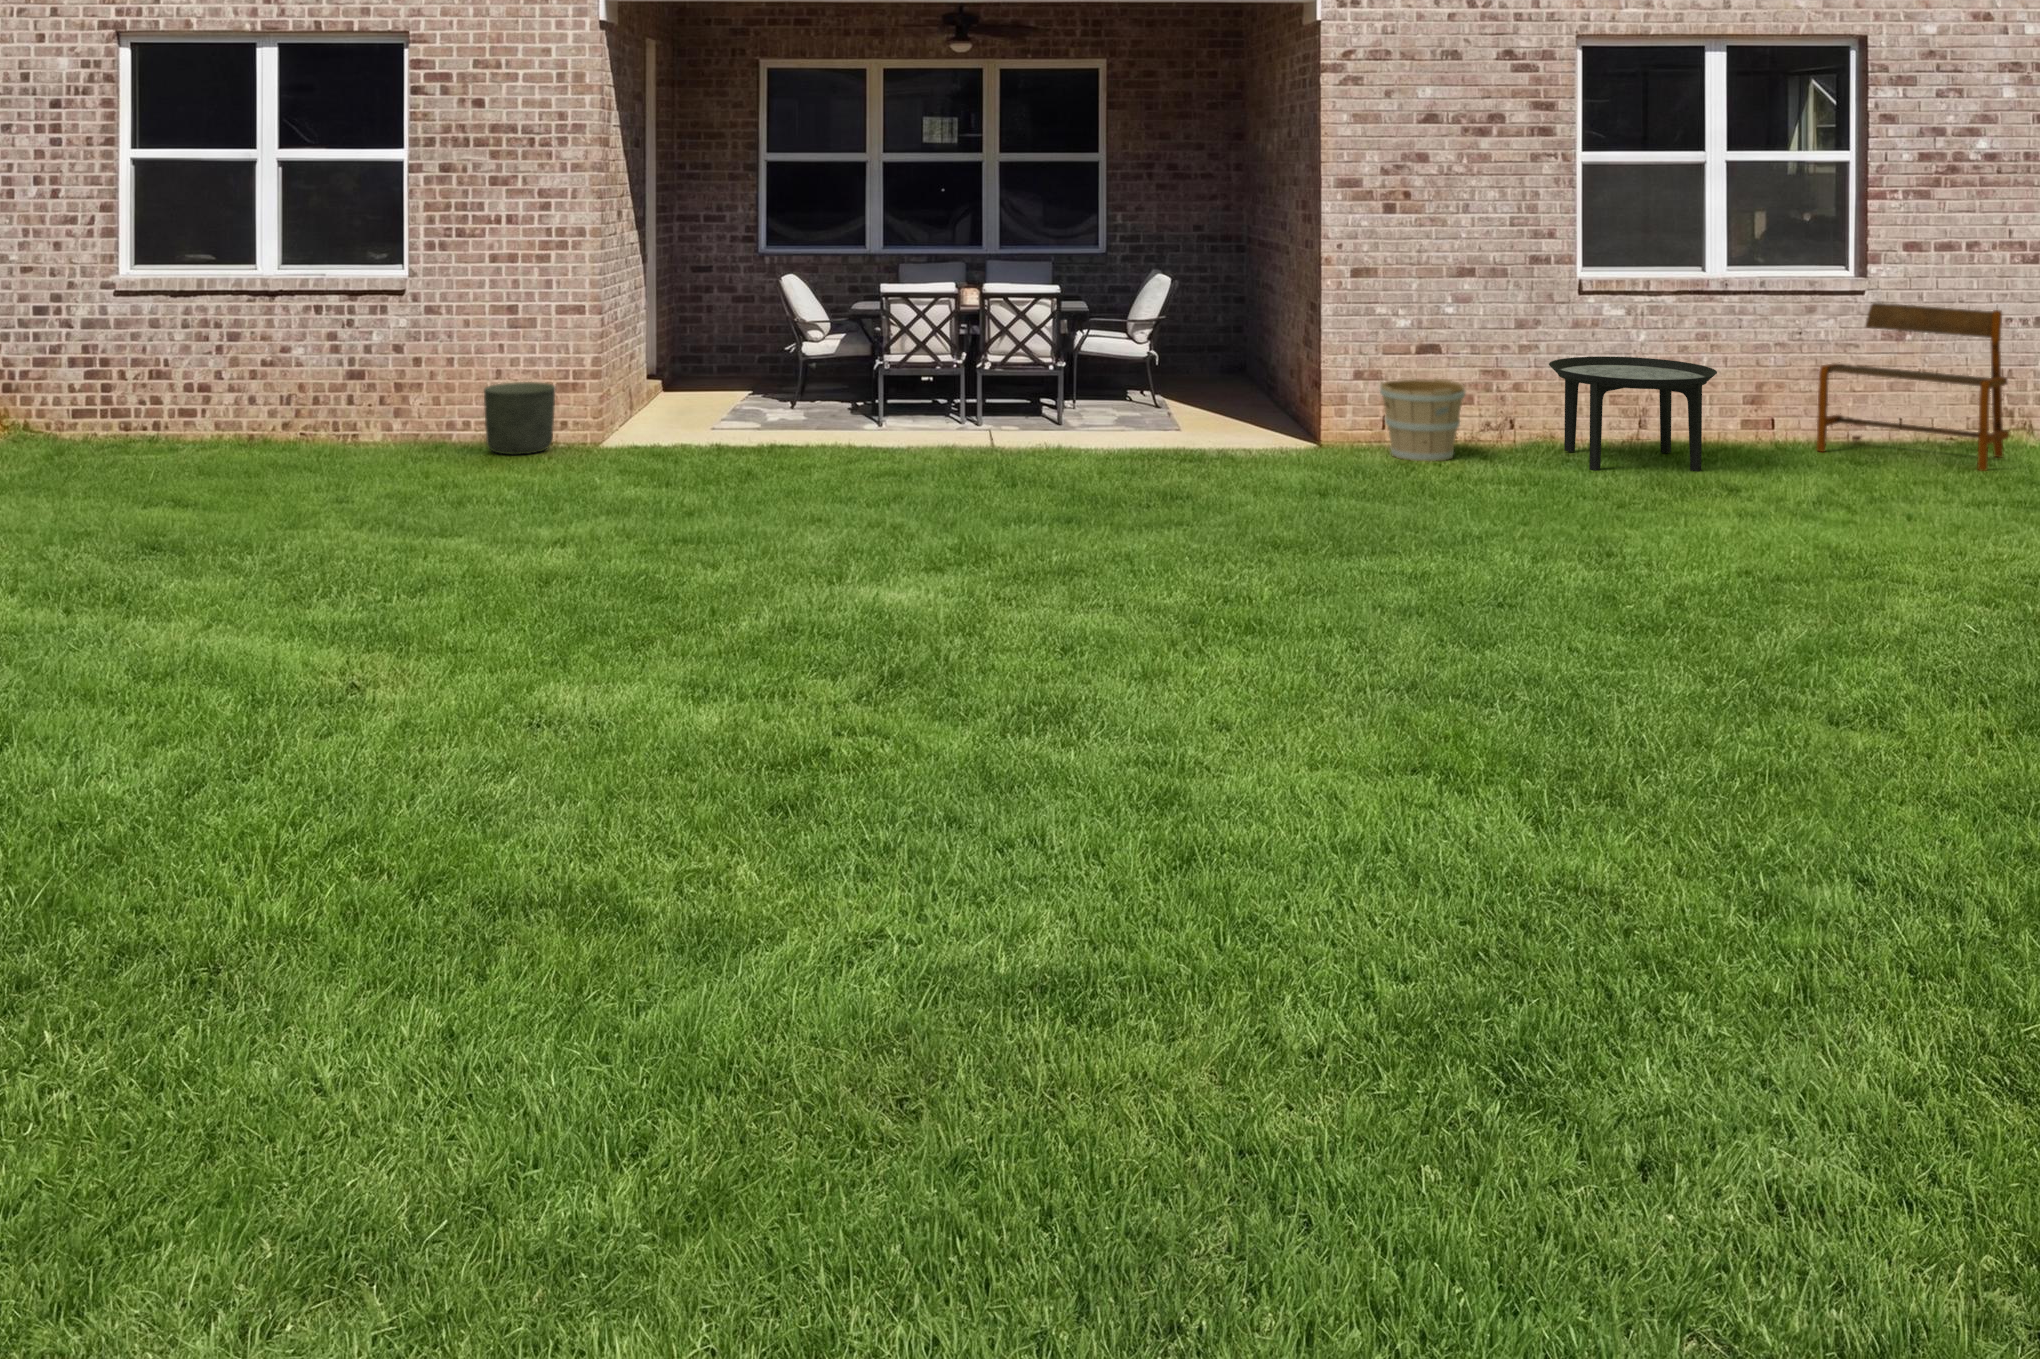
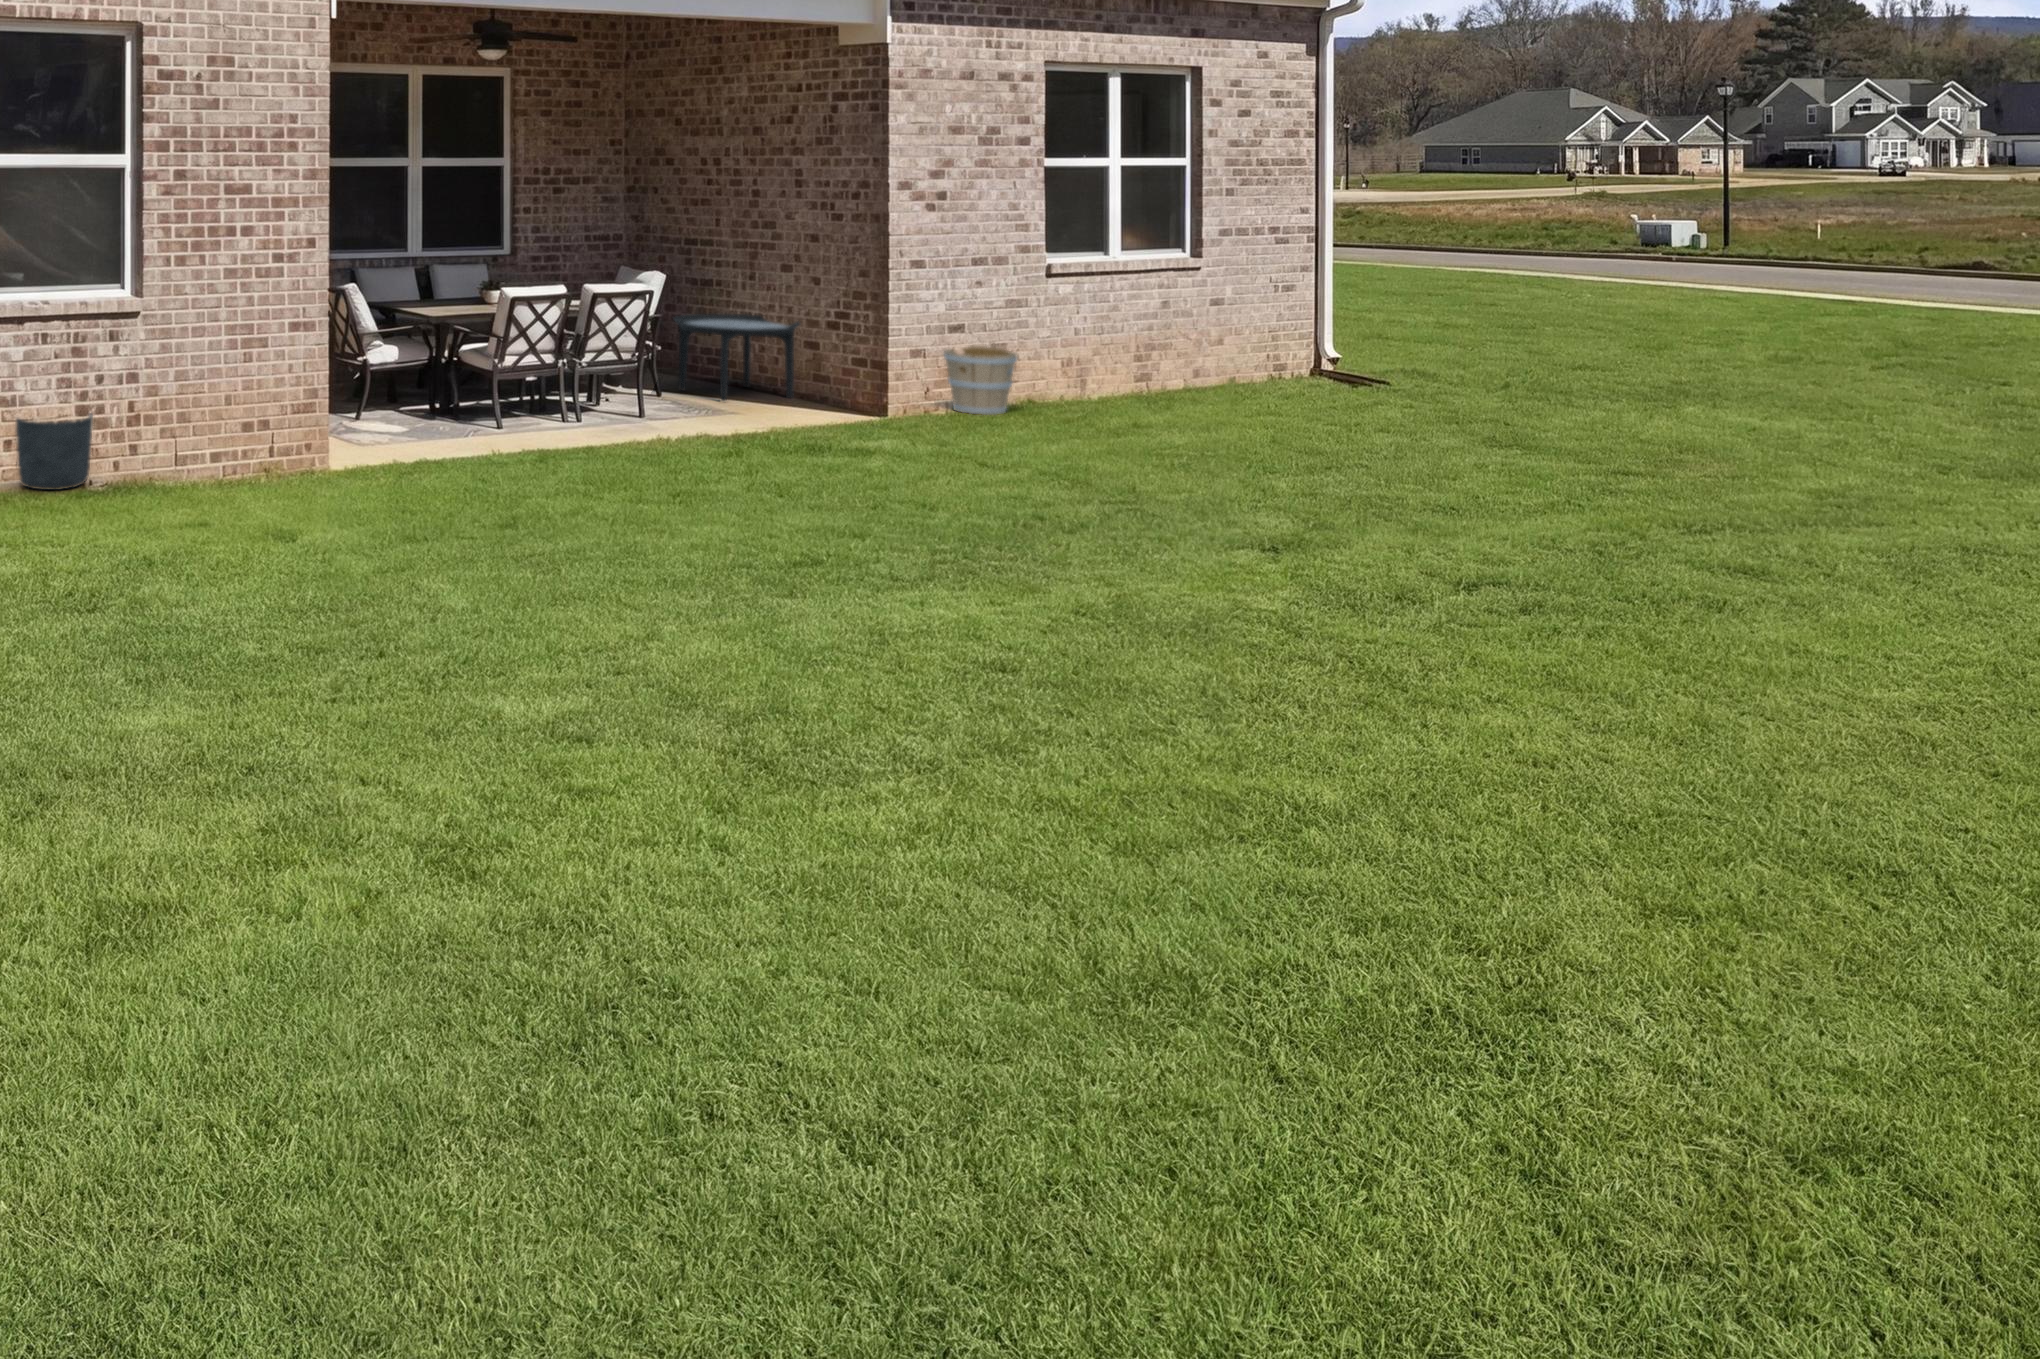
bench: present [1816,303,2009,471] -> none [1179,269,1322,393]
round table: present [1549,356,1717,472] -> present [674,314,799,402]
planter: present [484,382,556,455] -> present [15,414,93,490]

